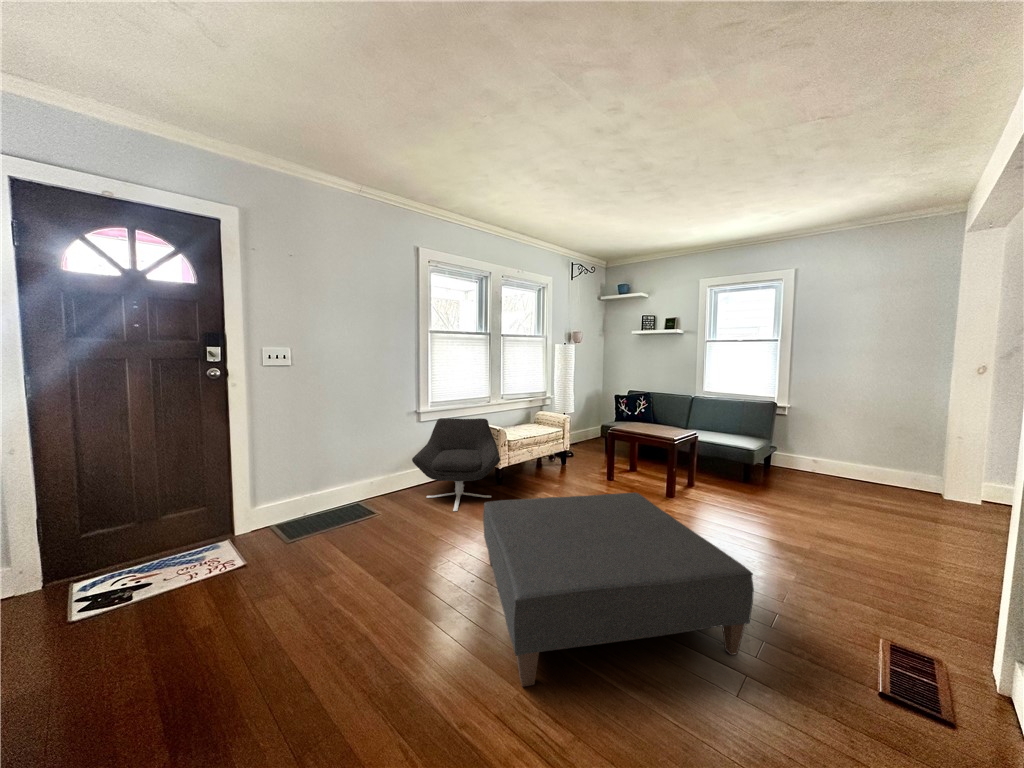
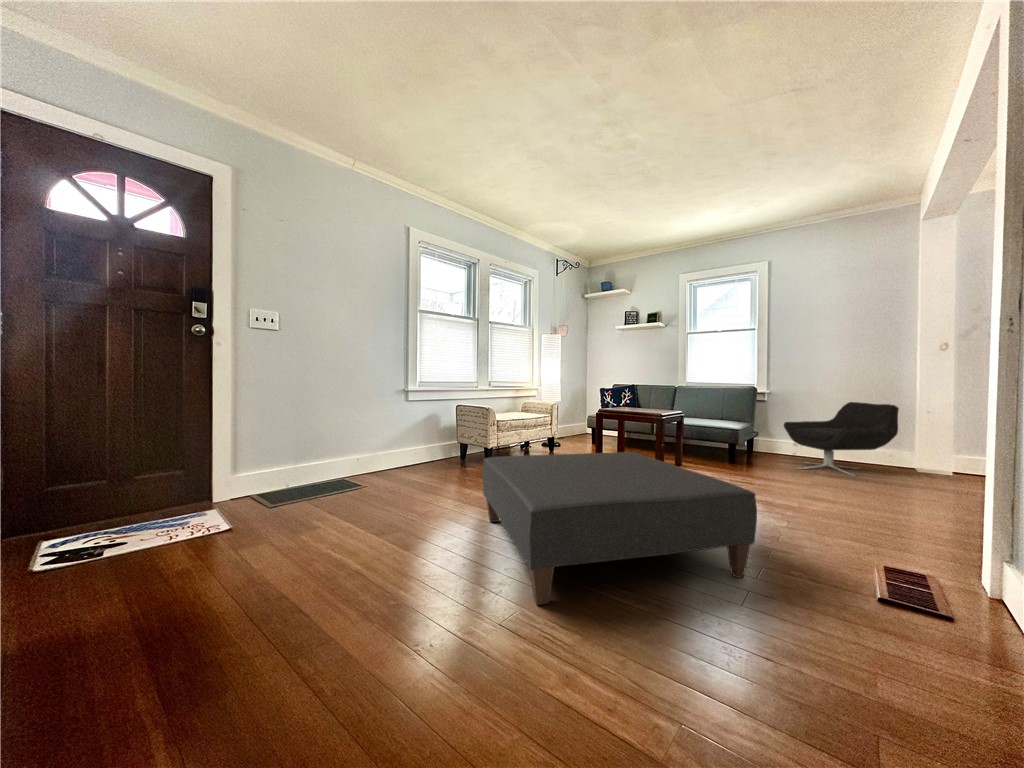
lounge chair: present [412,418,500,511] -> present [784,402,899,476]

